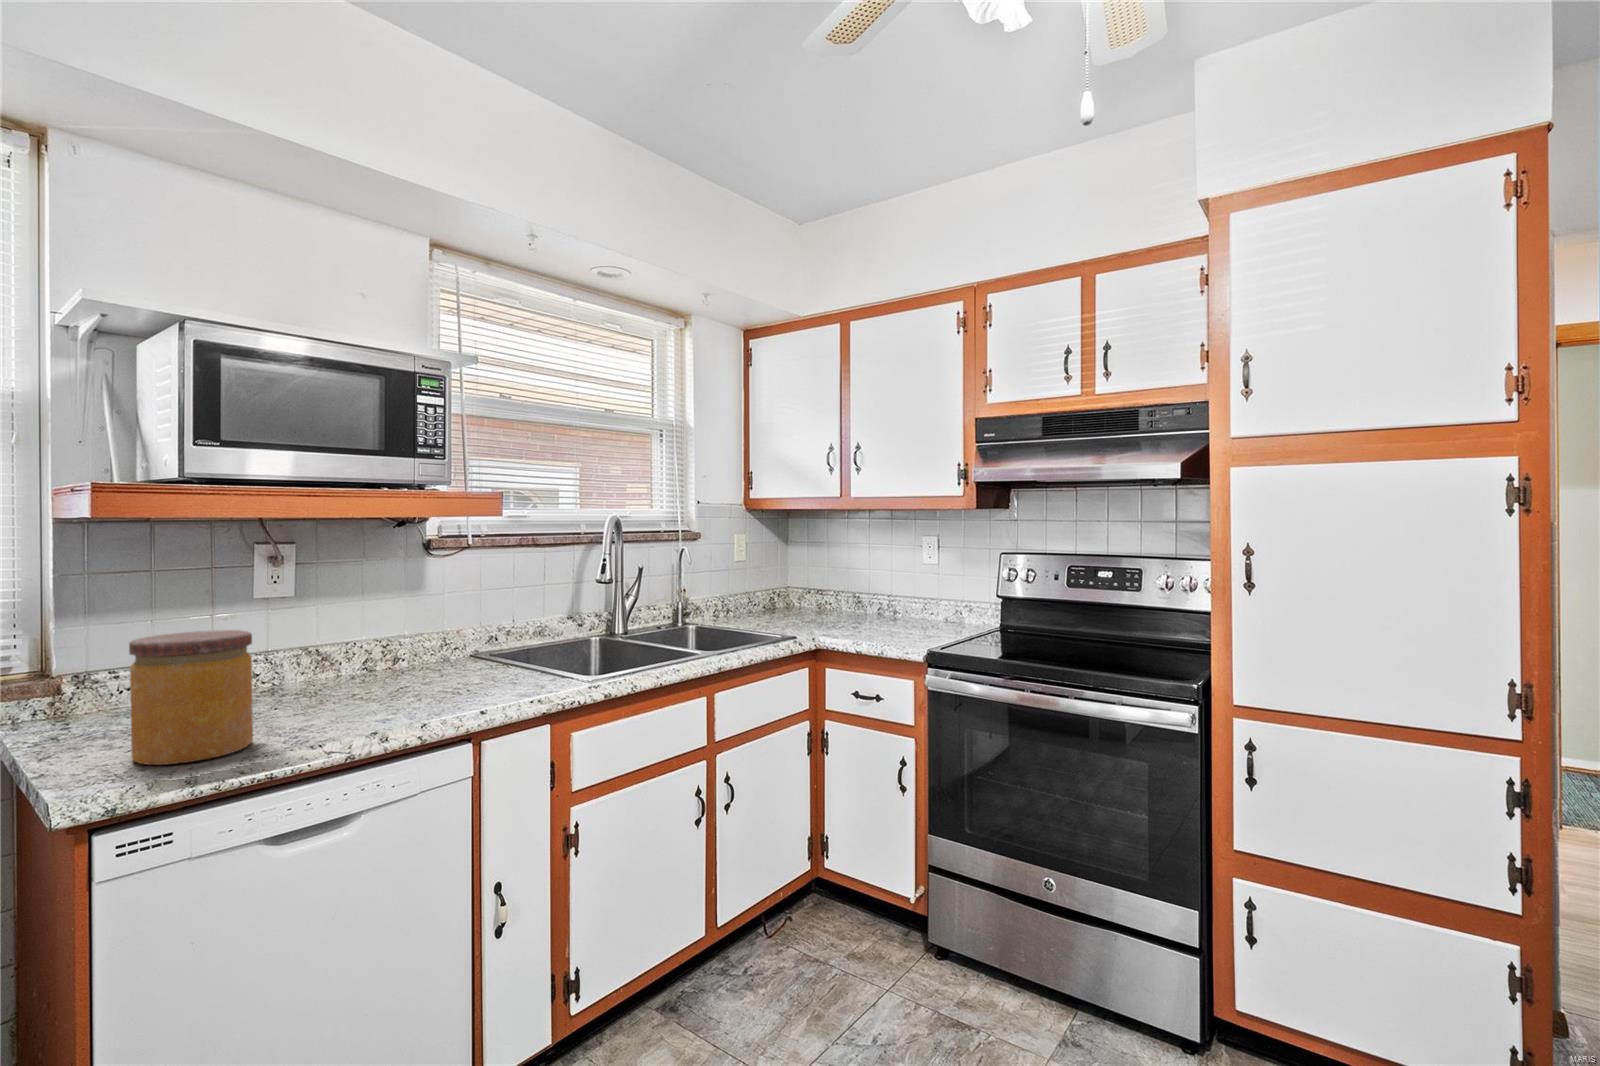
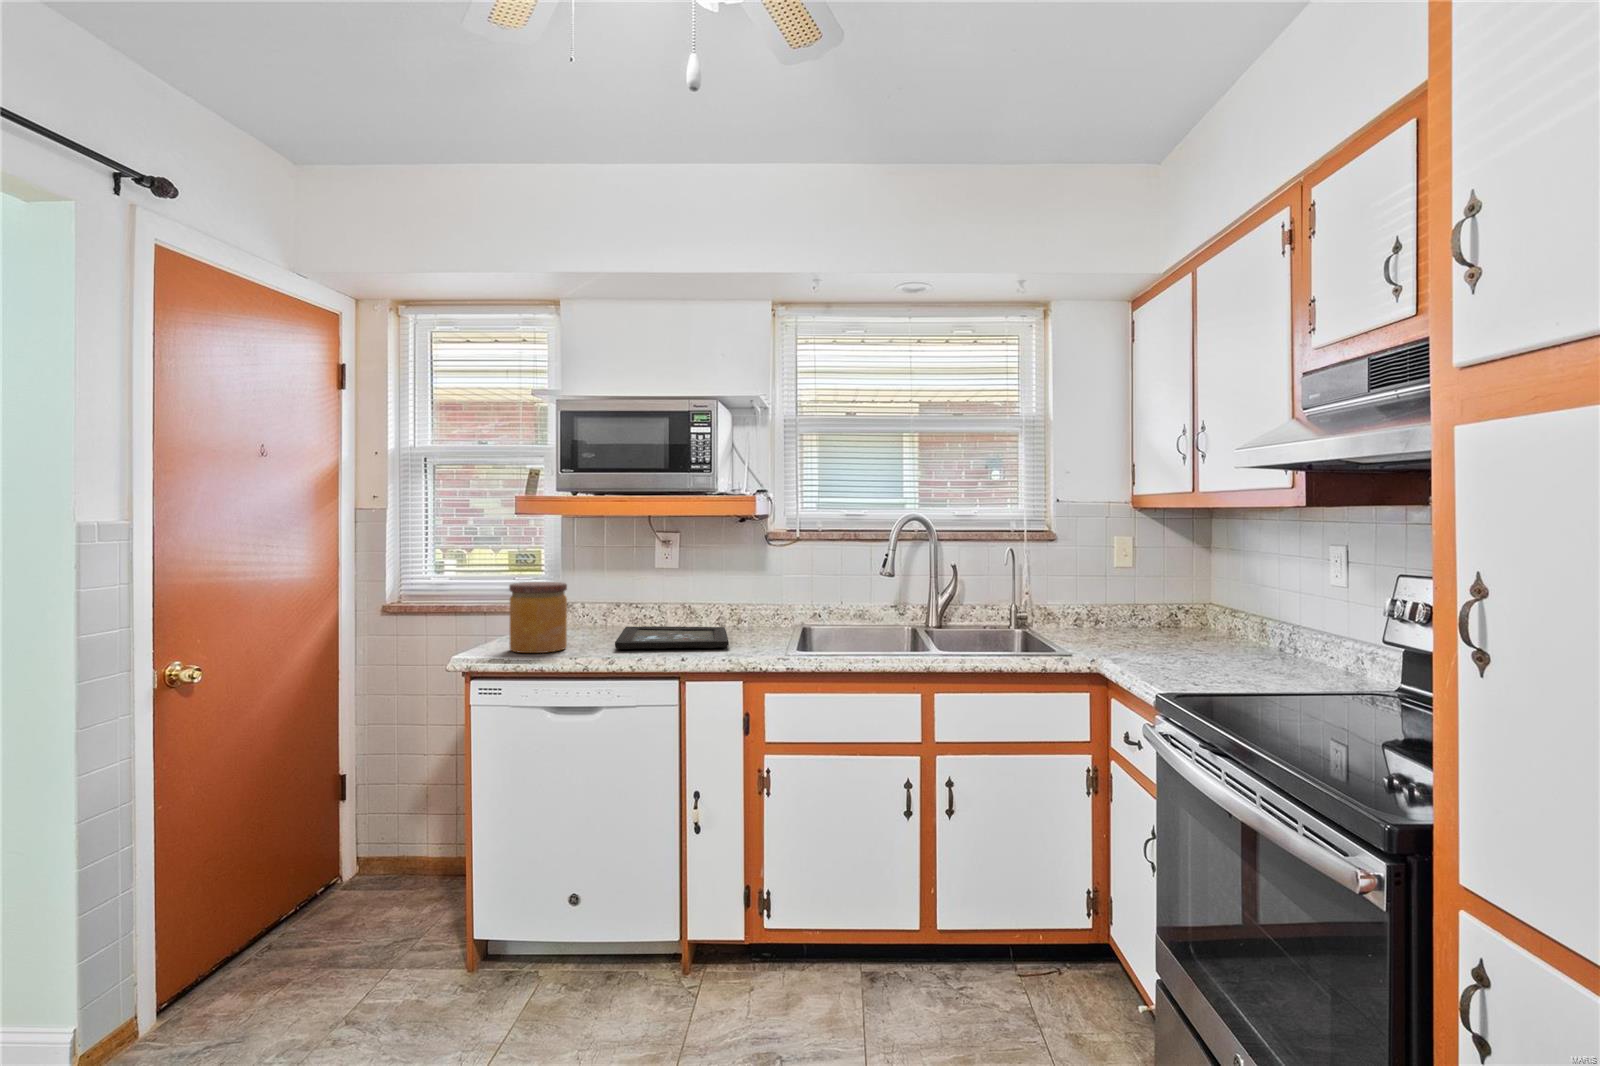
tray: none [247,669,493,721] -> present [615,626,729,649]

